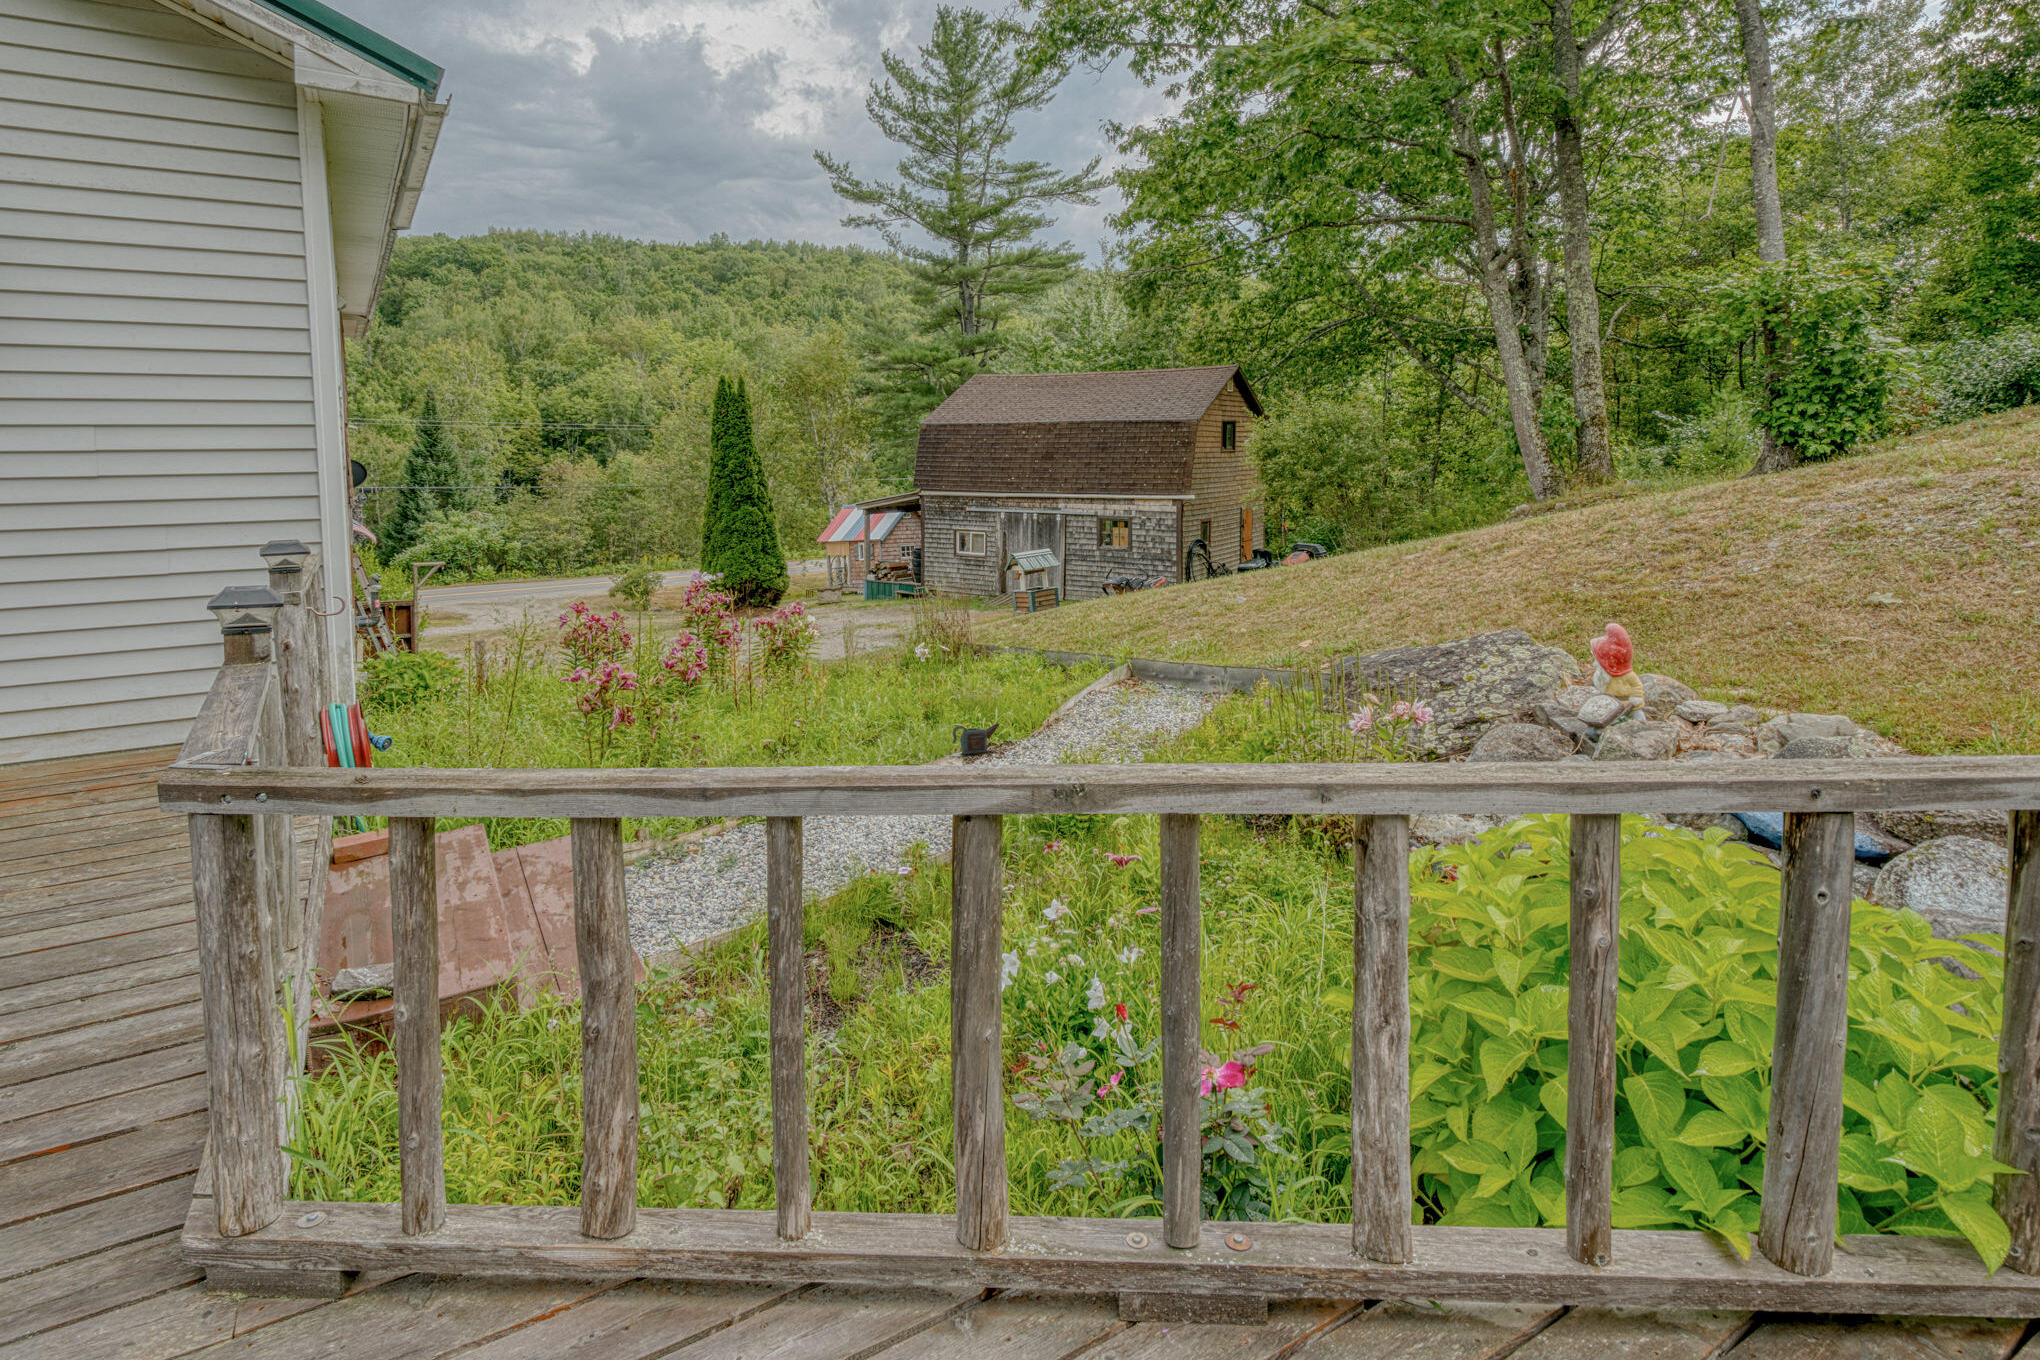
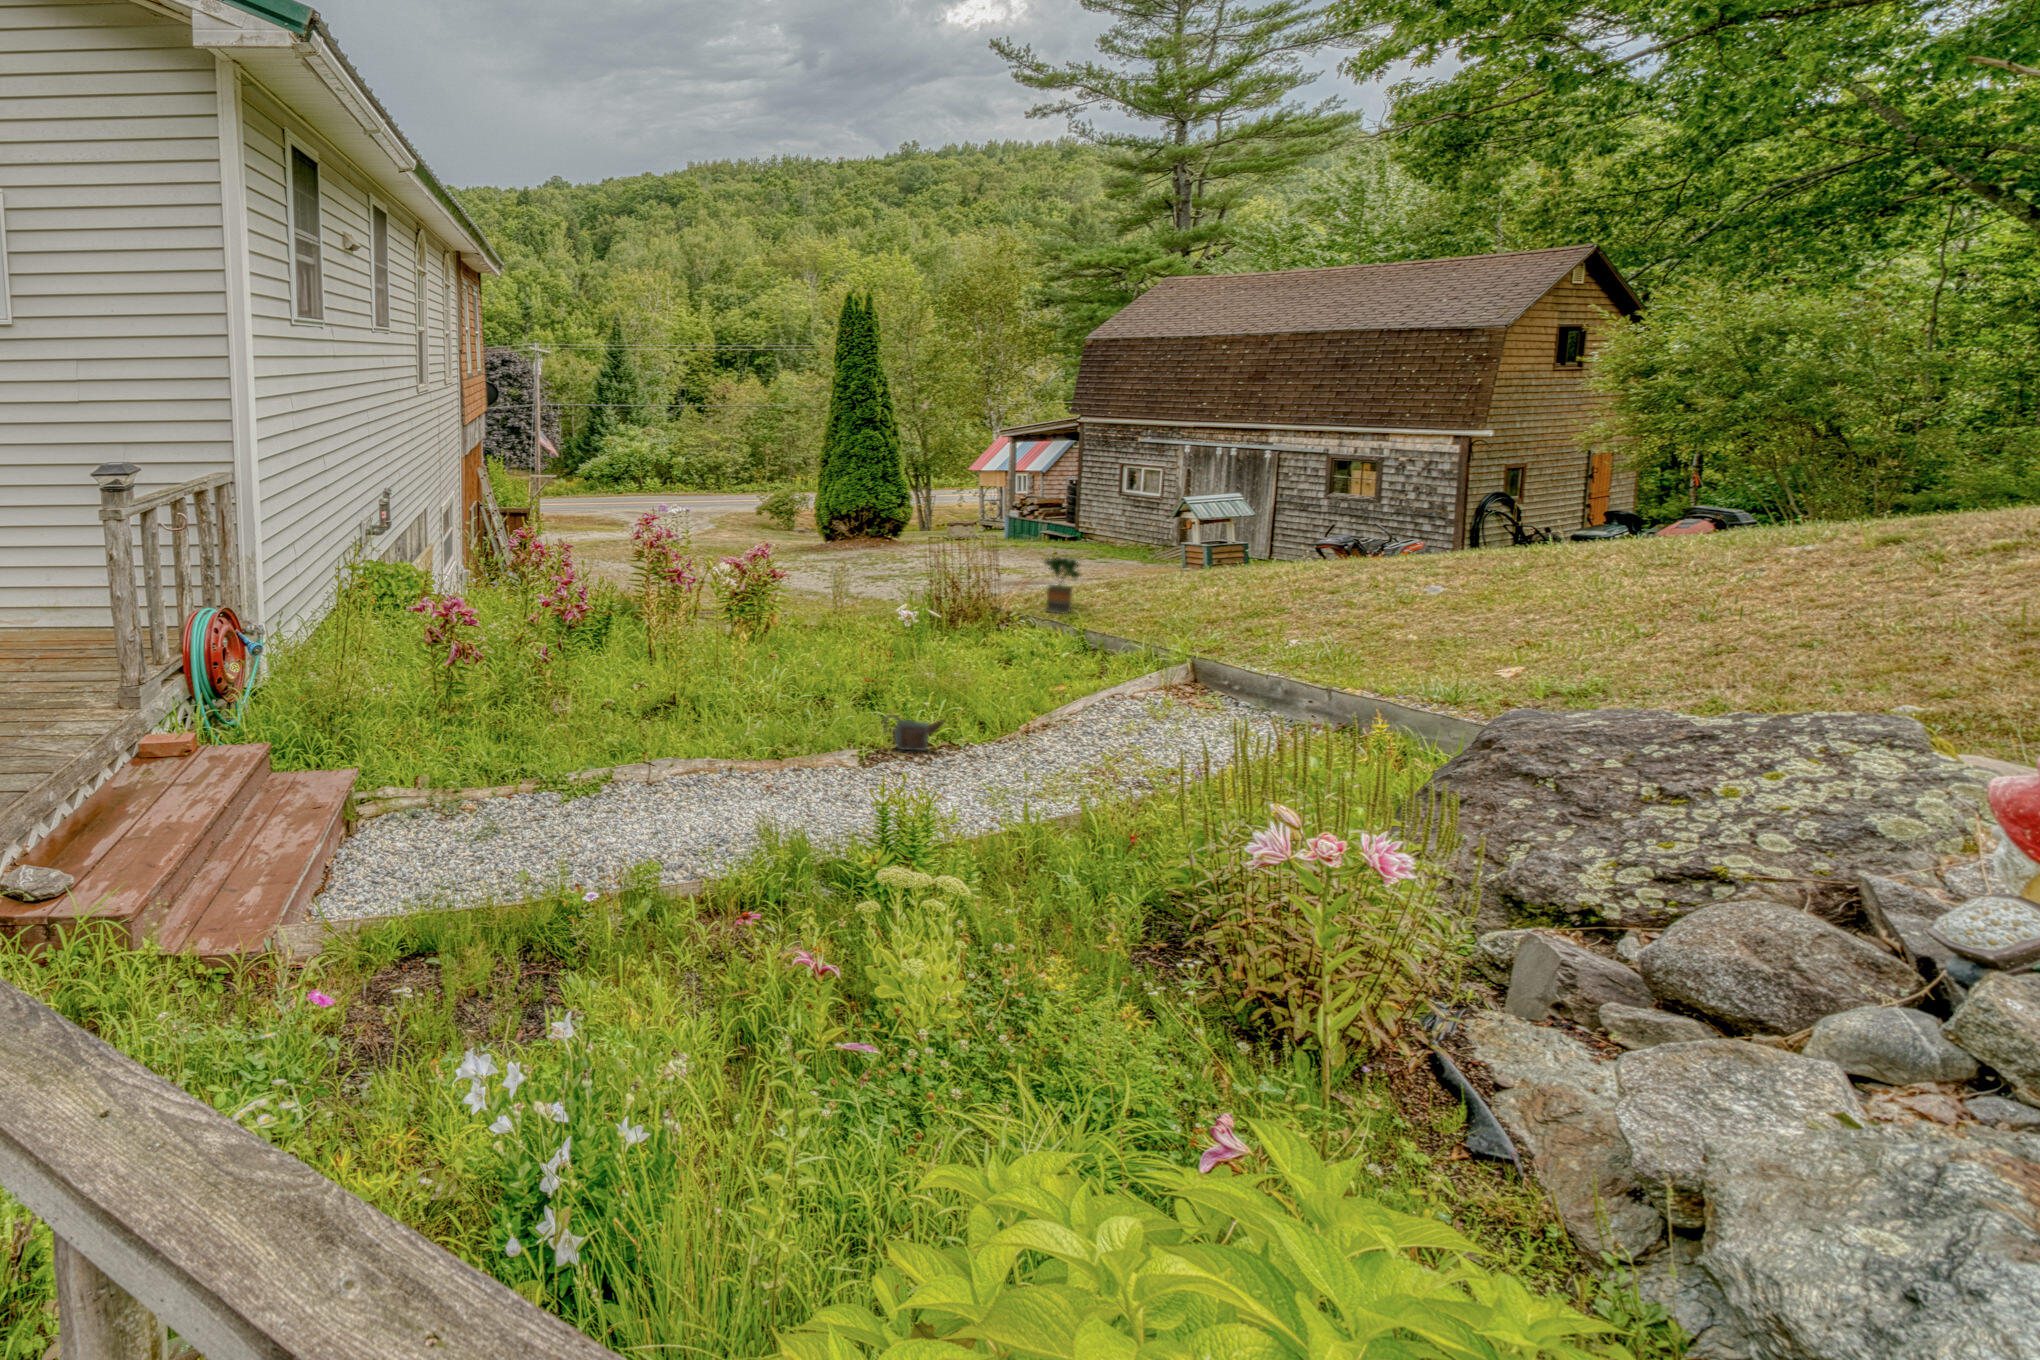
potted tree: none [978,596,1009,643] -> present [1045,557,1081,614]

